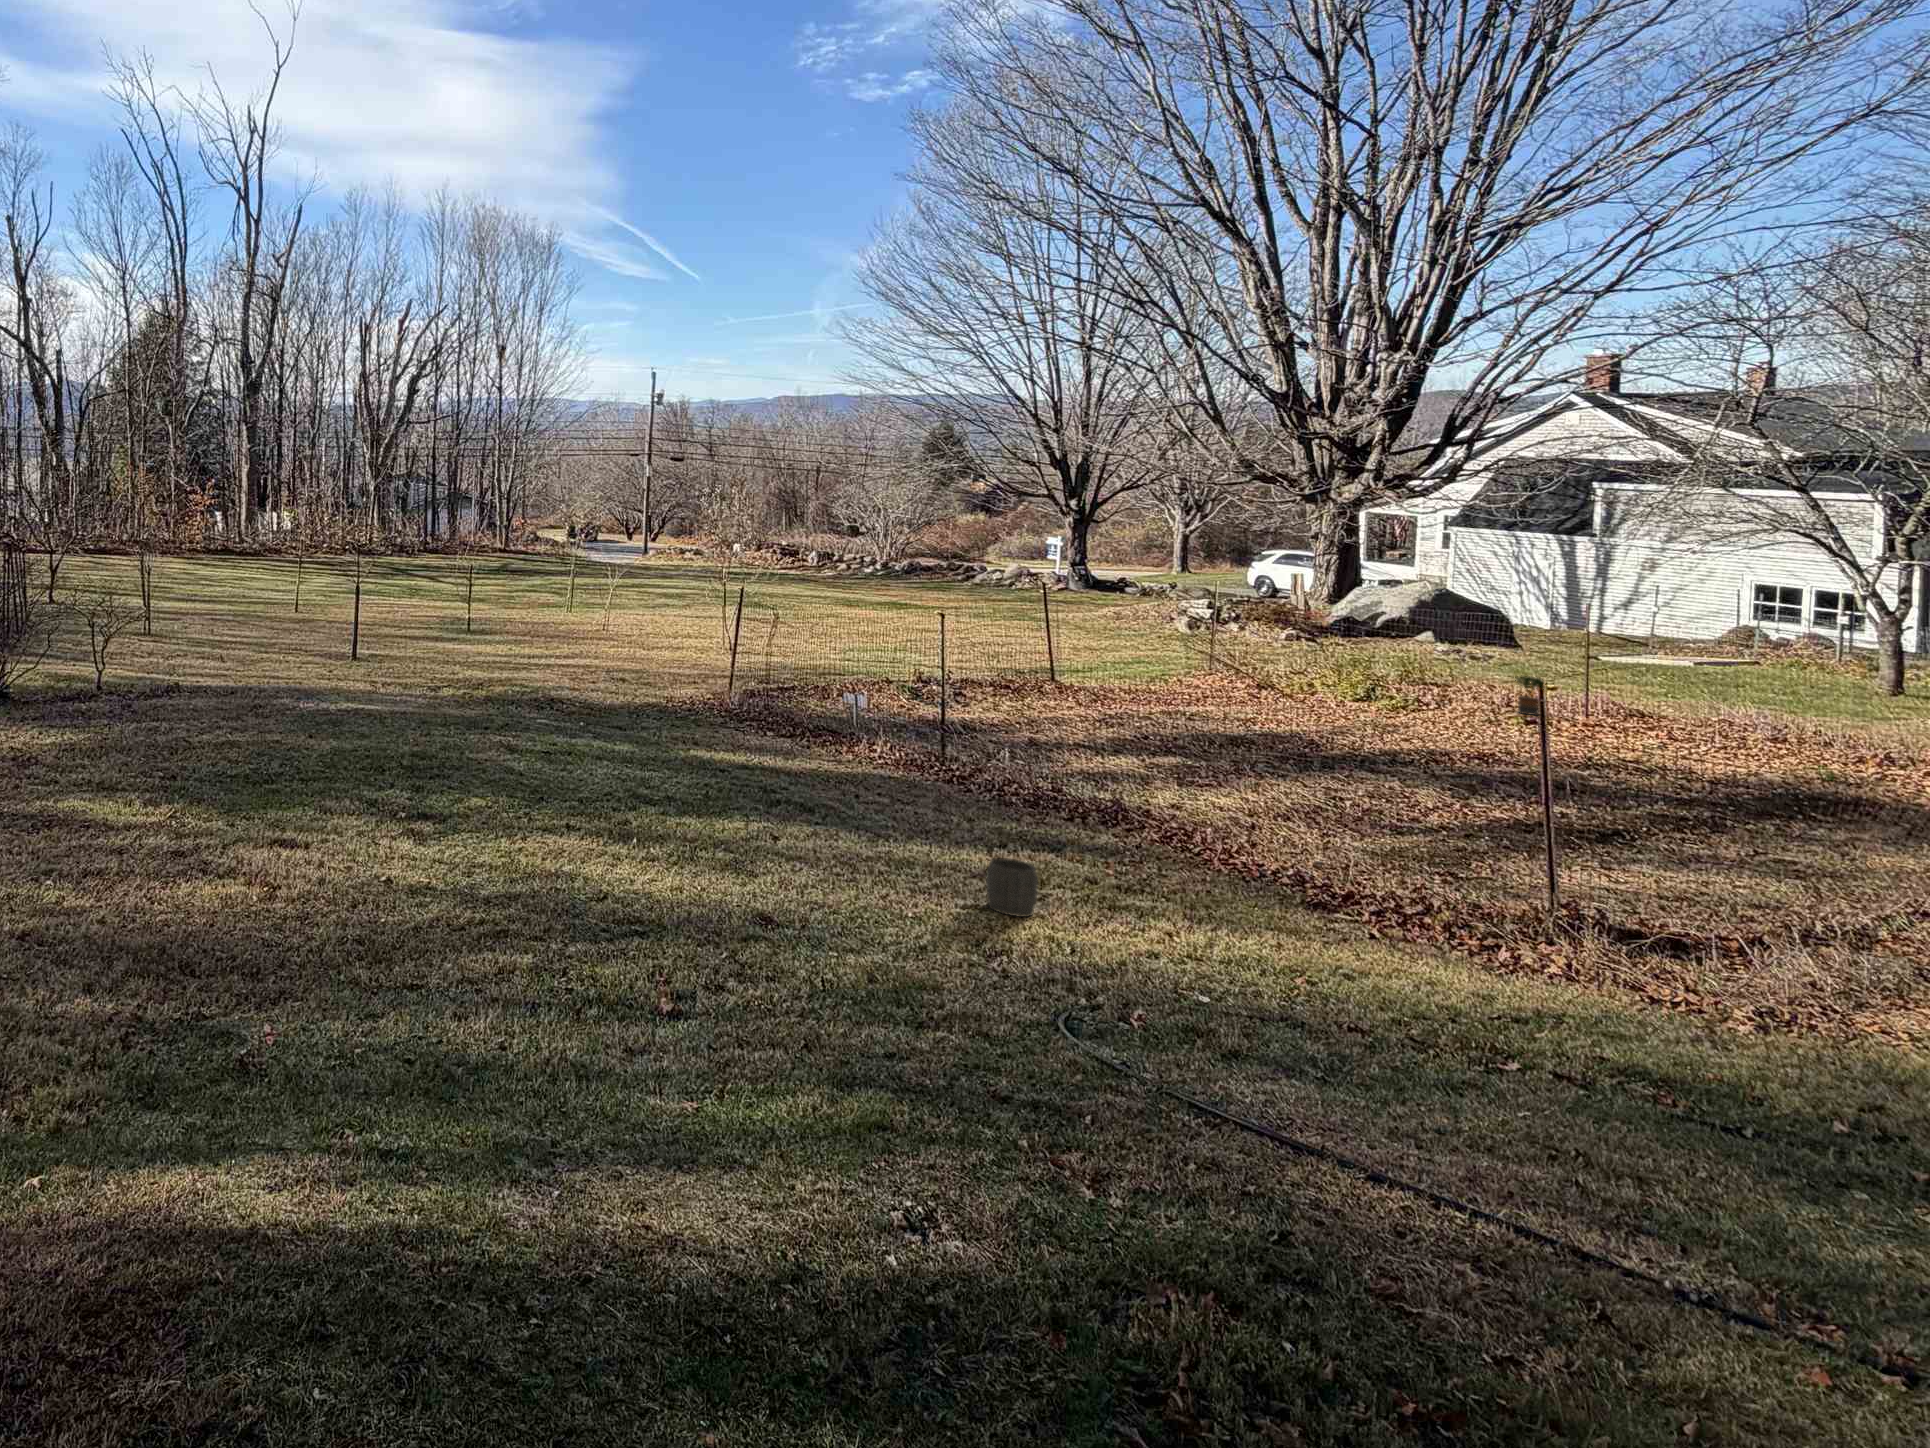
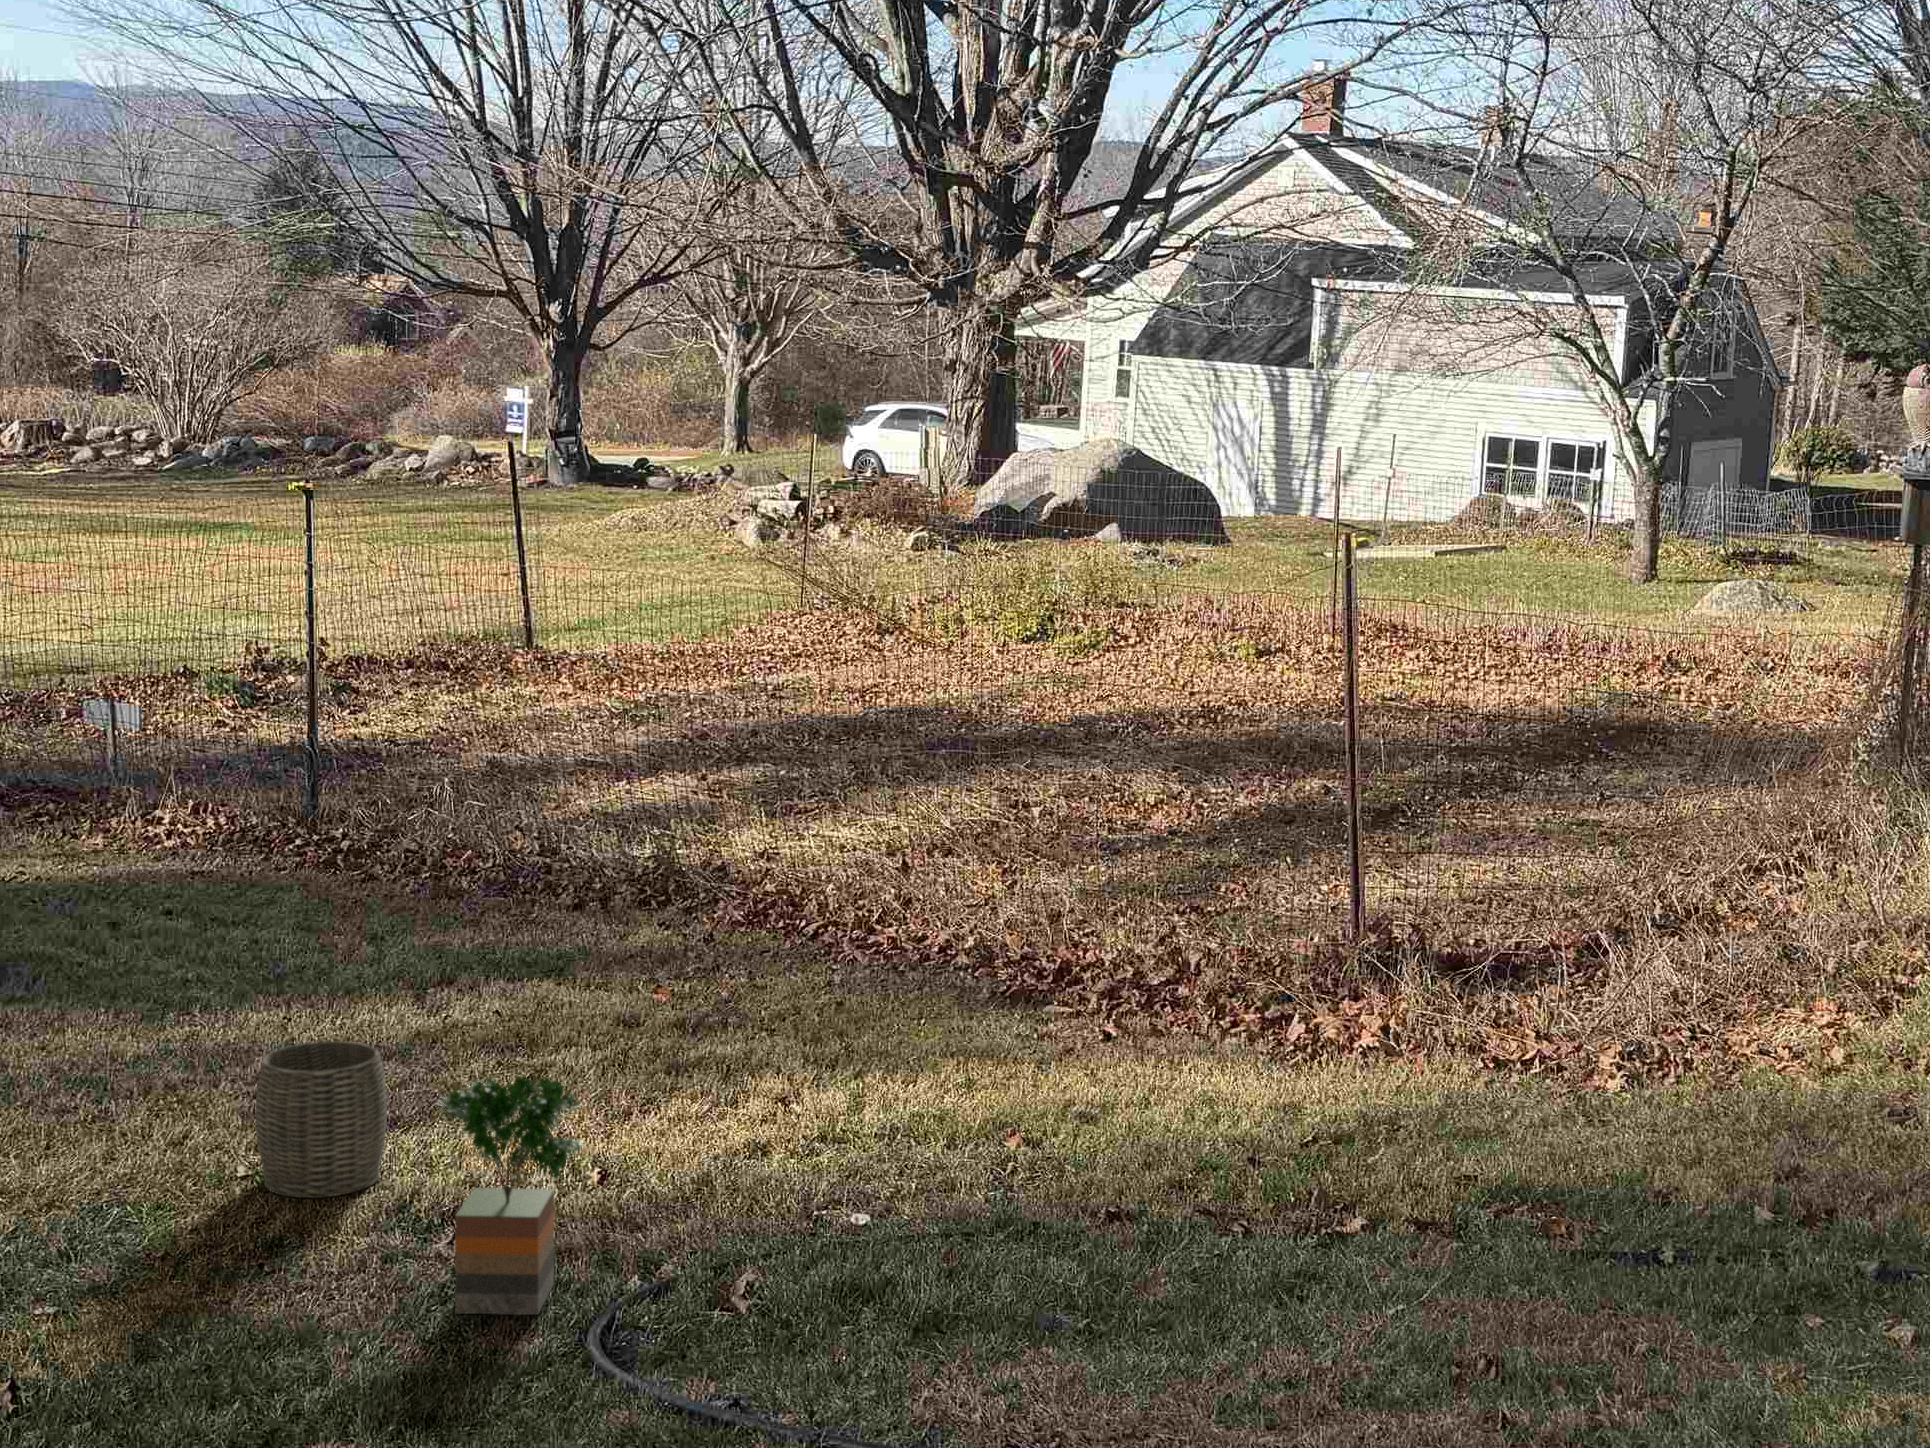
potted tree: present [1515,675,1547,715] -> present [439,1076,583,1315]

